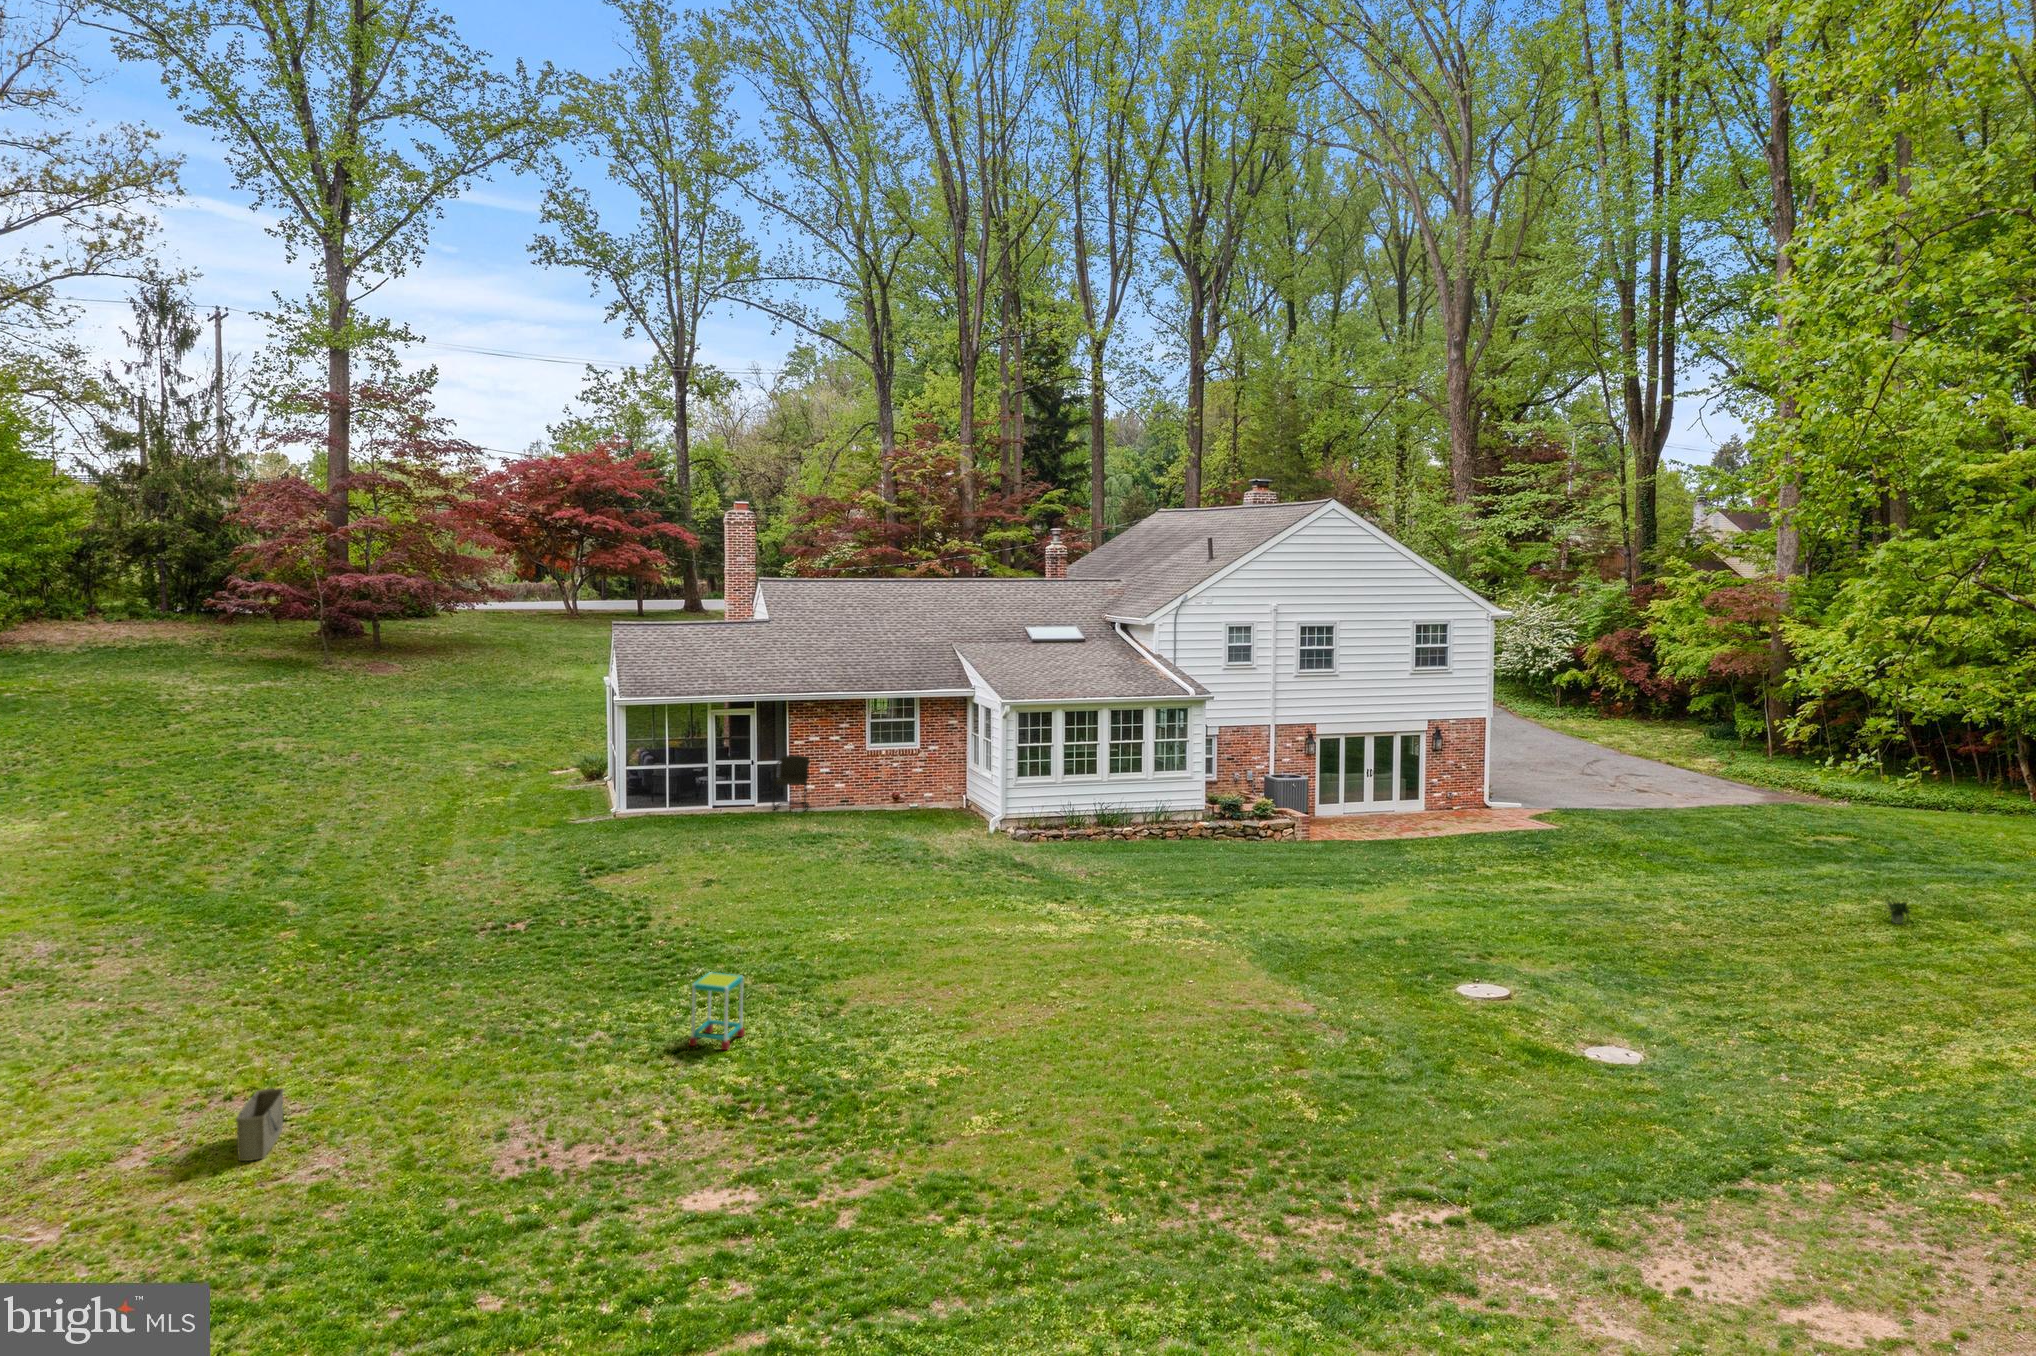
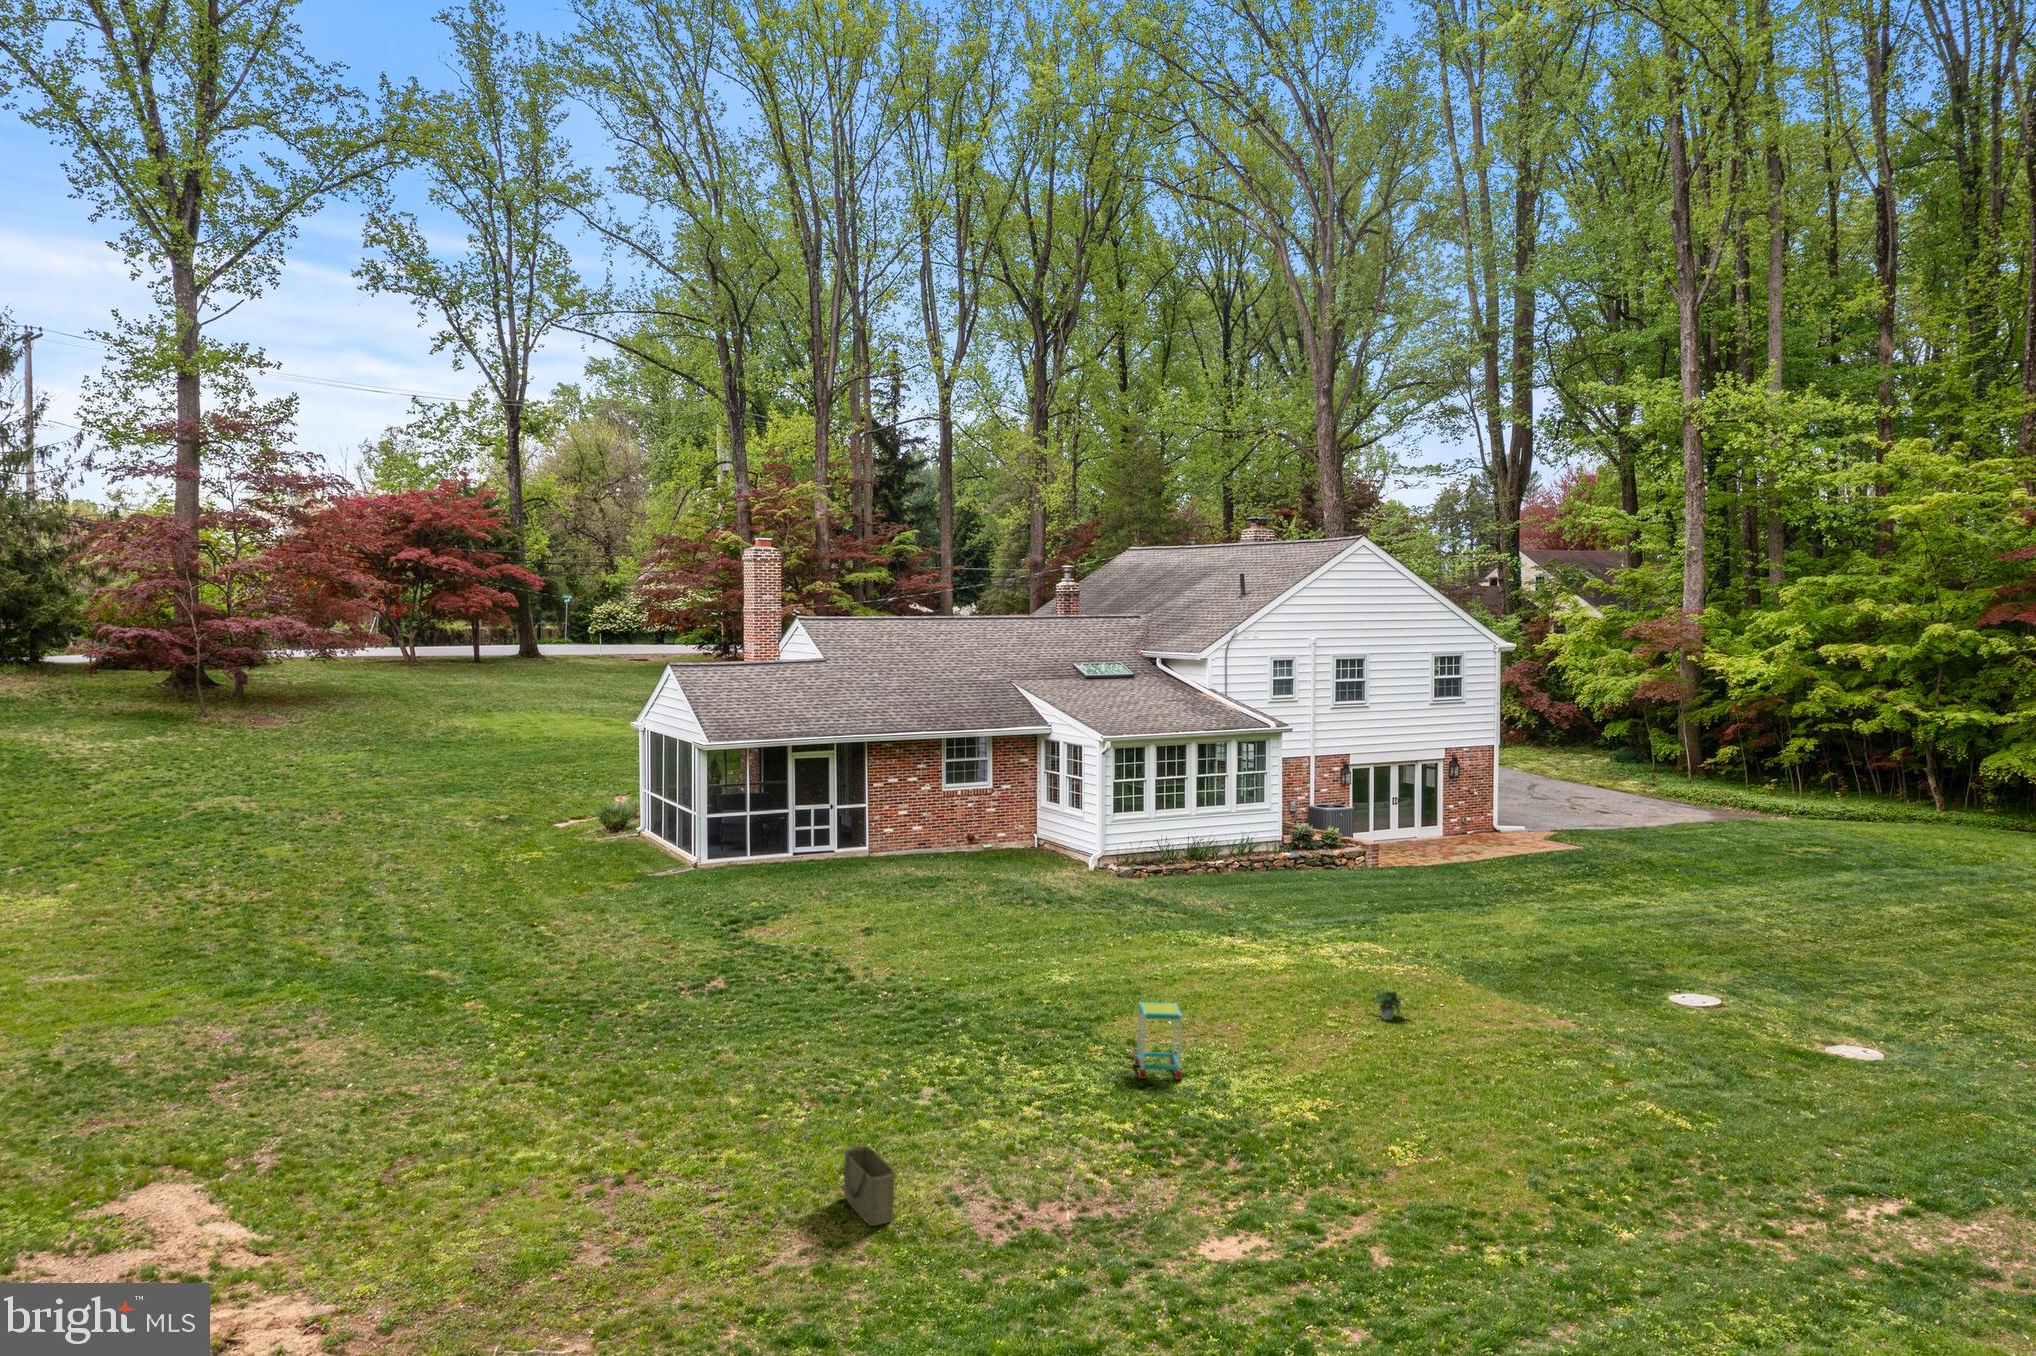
chair: present [772,755,810,810] -> none [861,798,898,856]
potted plant: present [1886,900,1911,924] -> present [1373,988,1402,1020]

